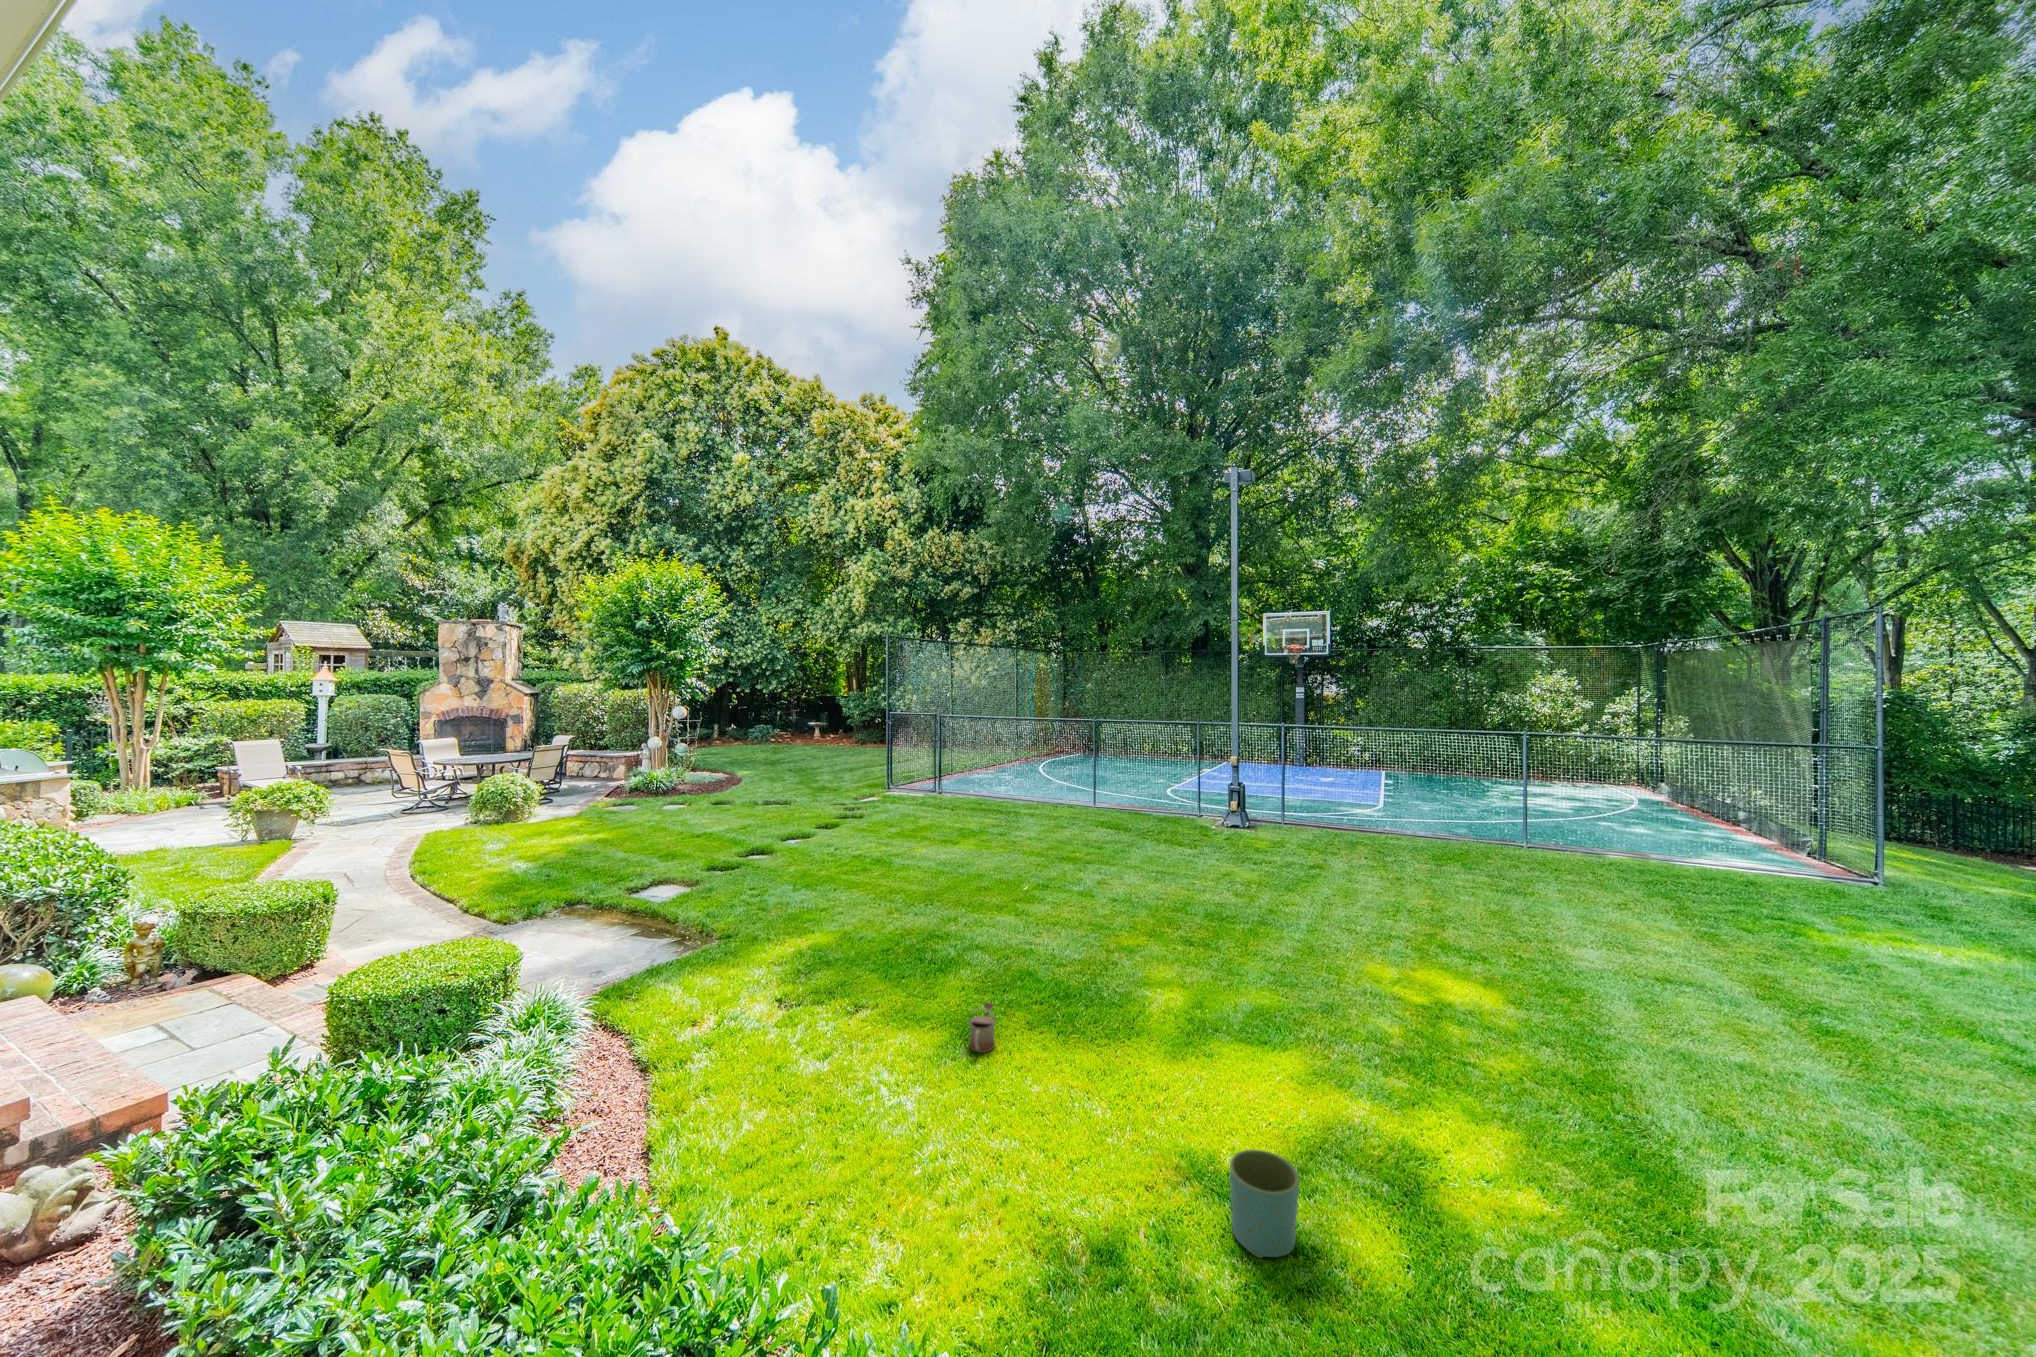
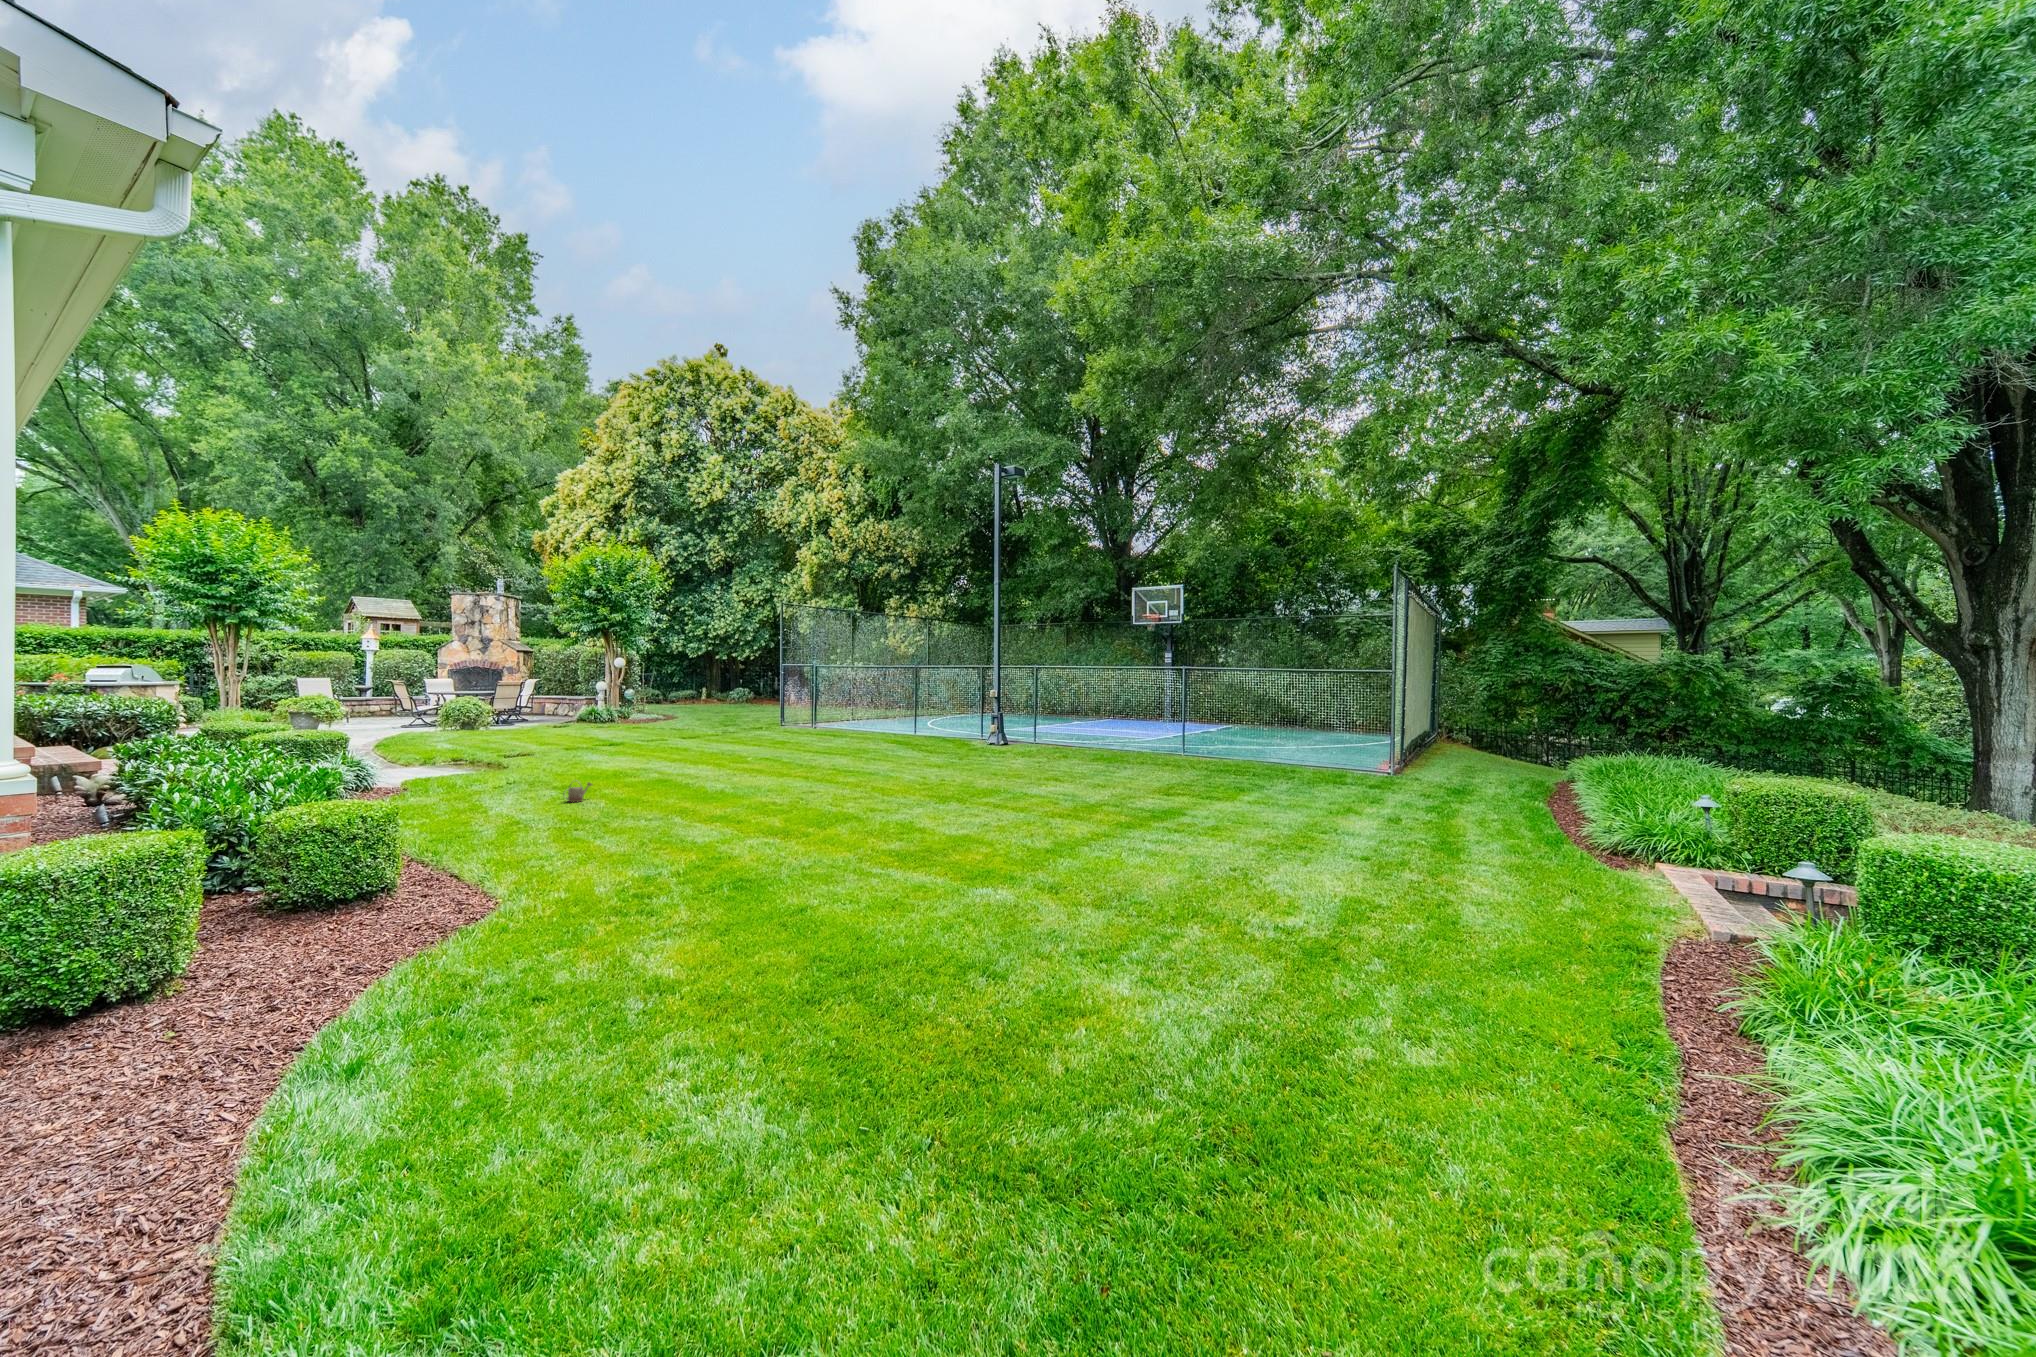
planter: present [1230,1149,1299,1258] -> none [568,803,601,837]

